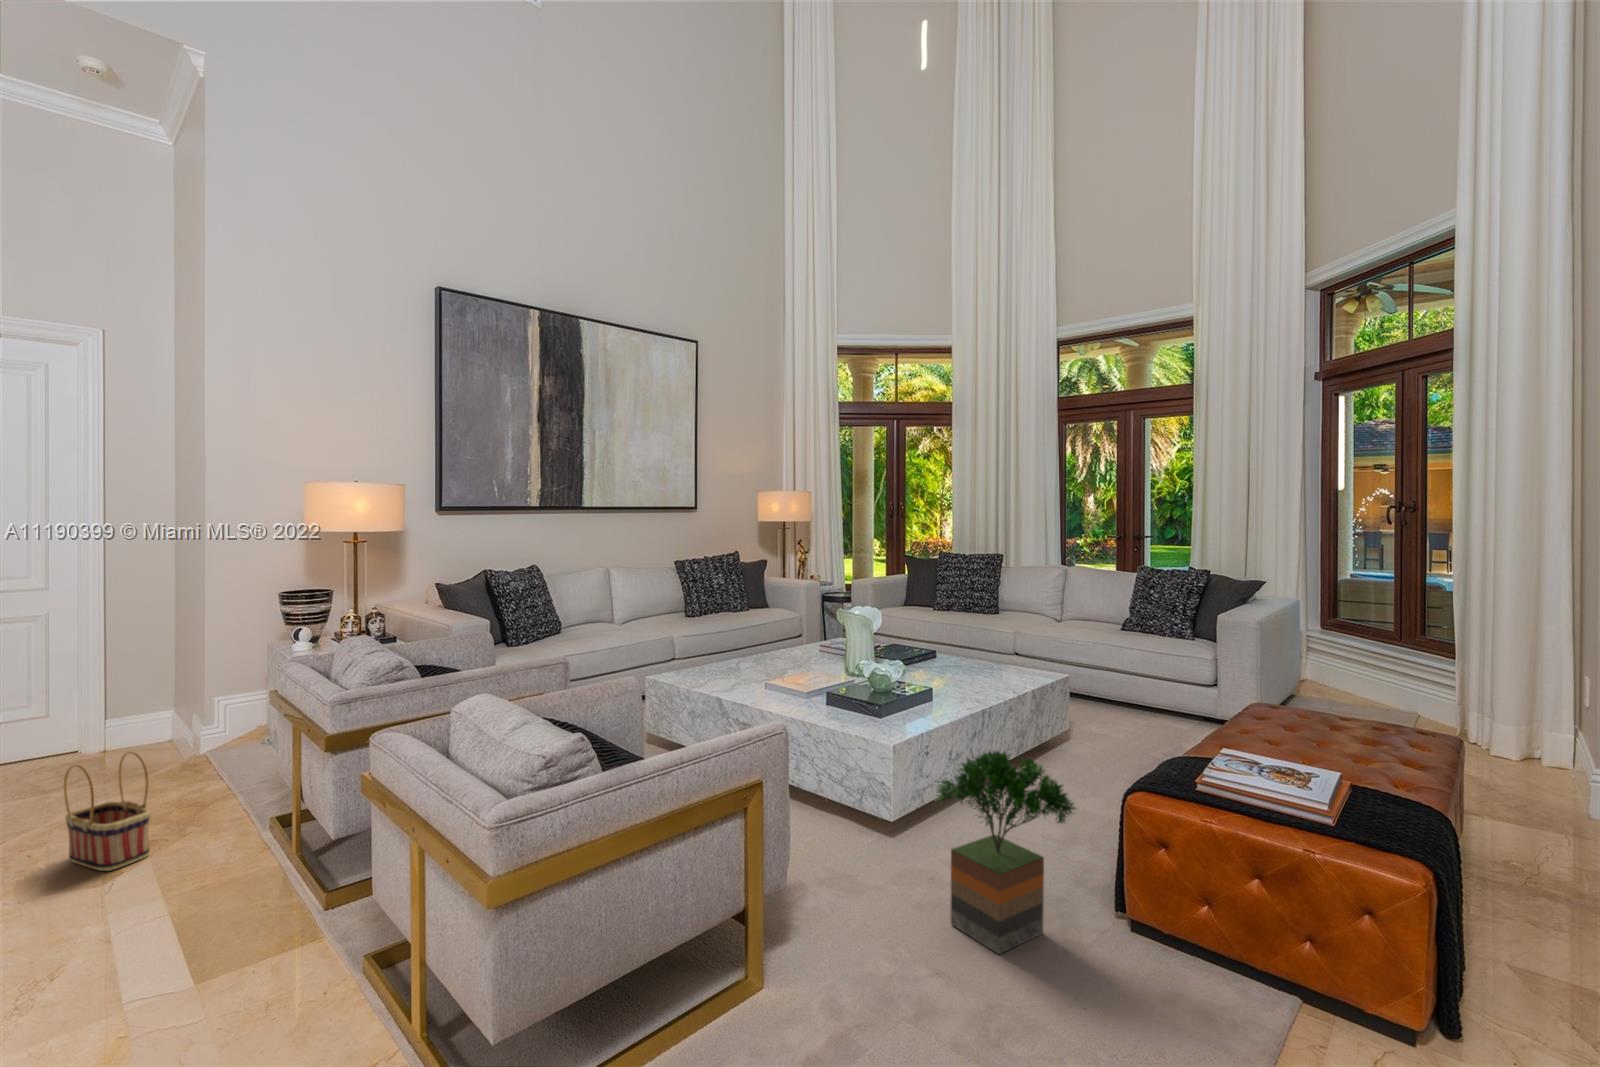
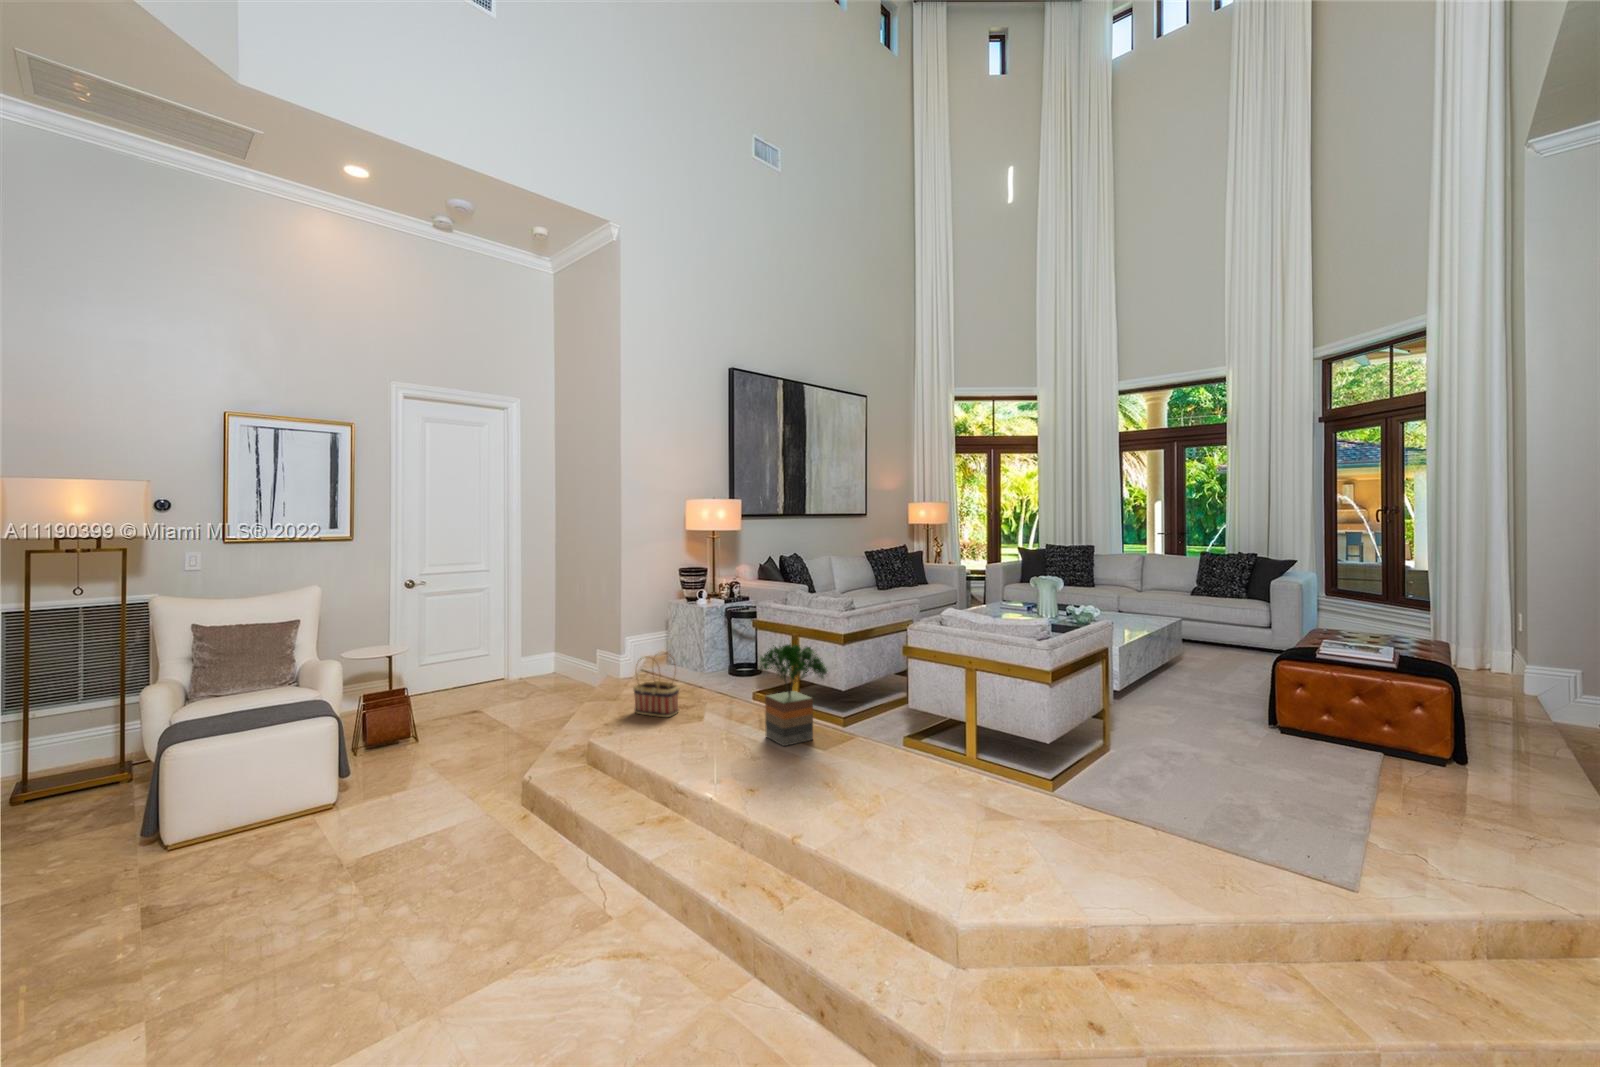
potted tree: present [935,751,1076,954] -> present [760,644,827,746]

